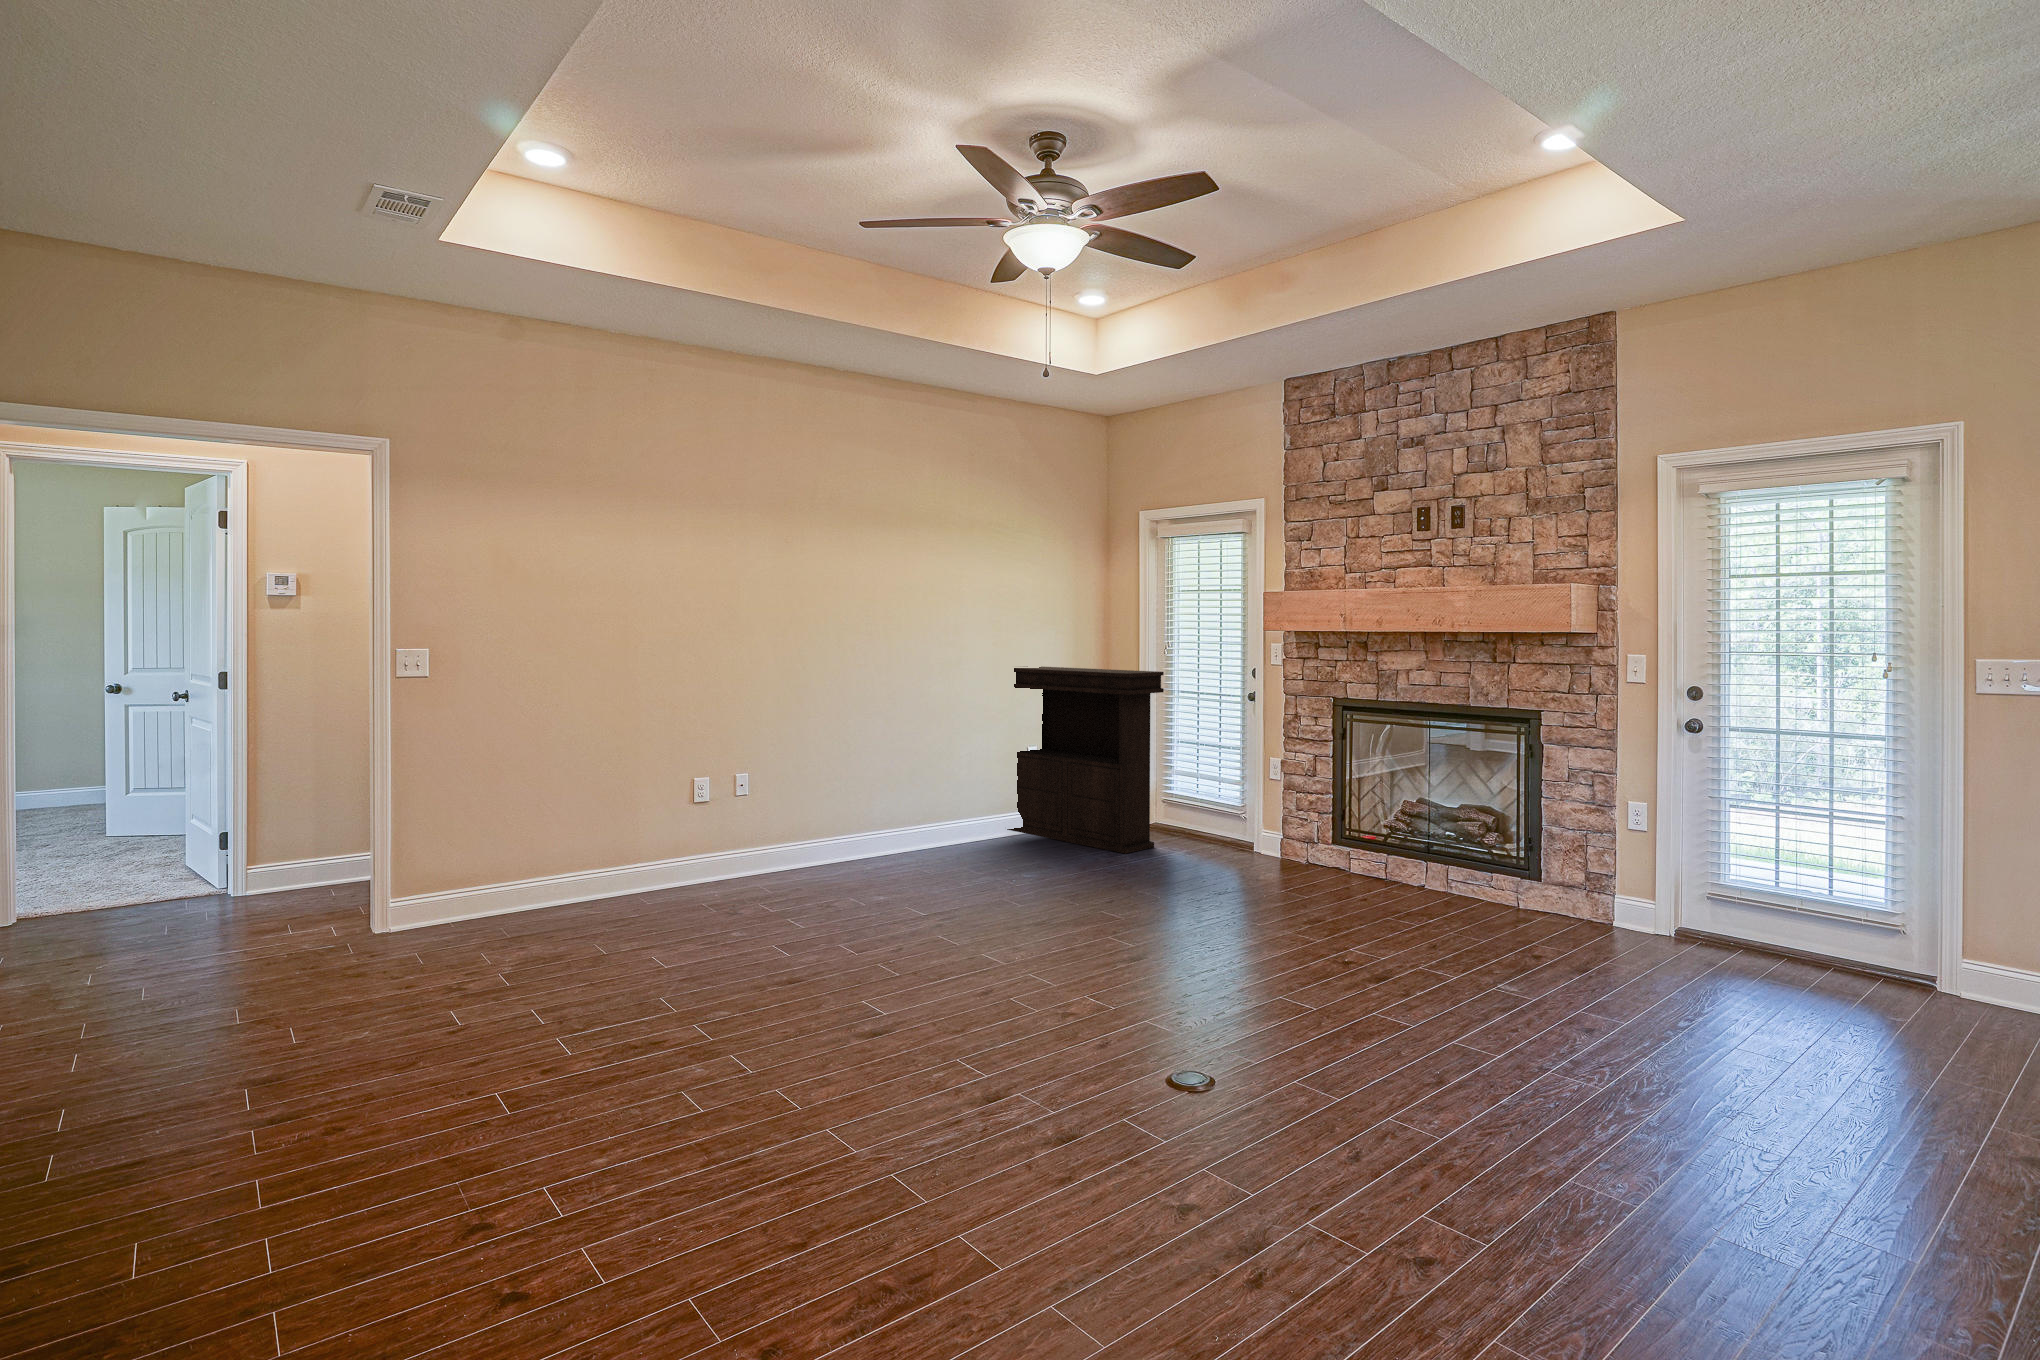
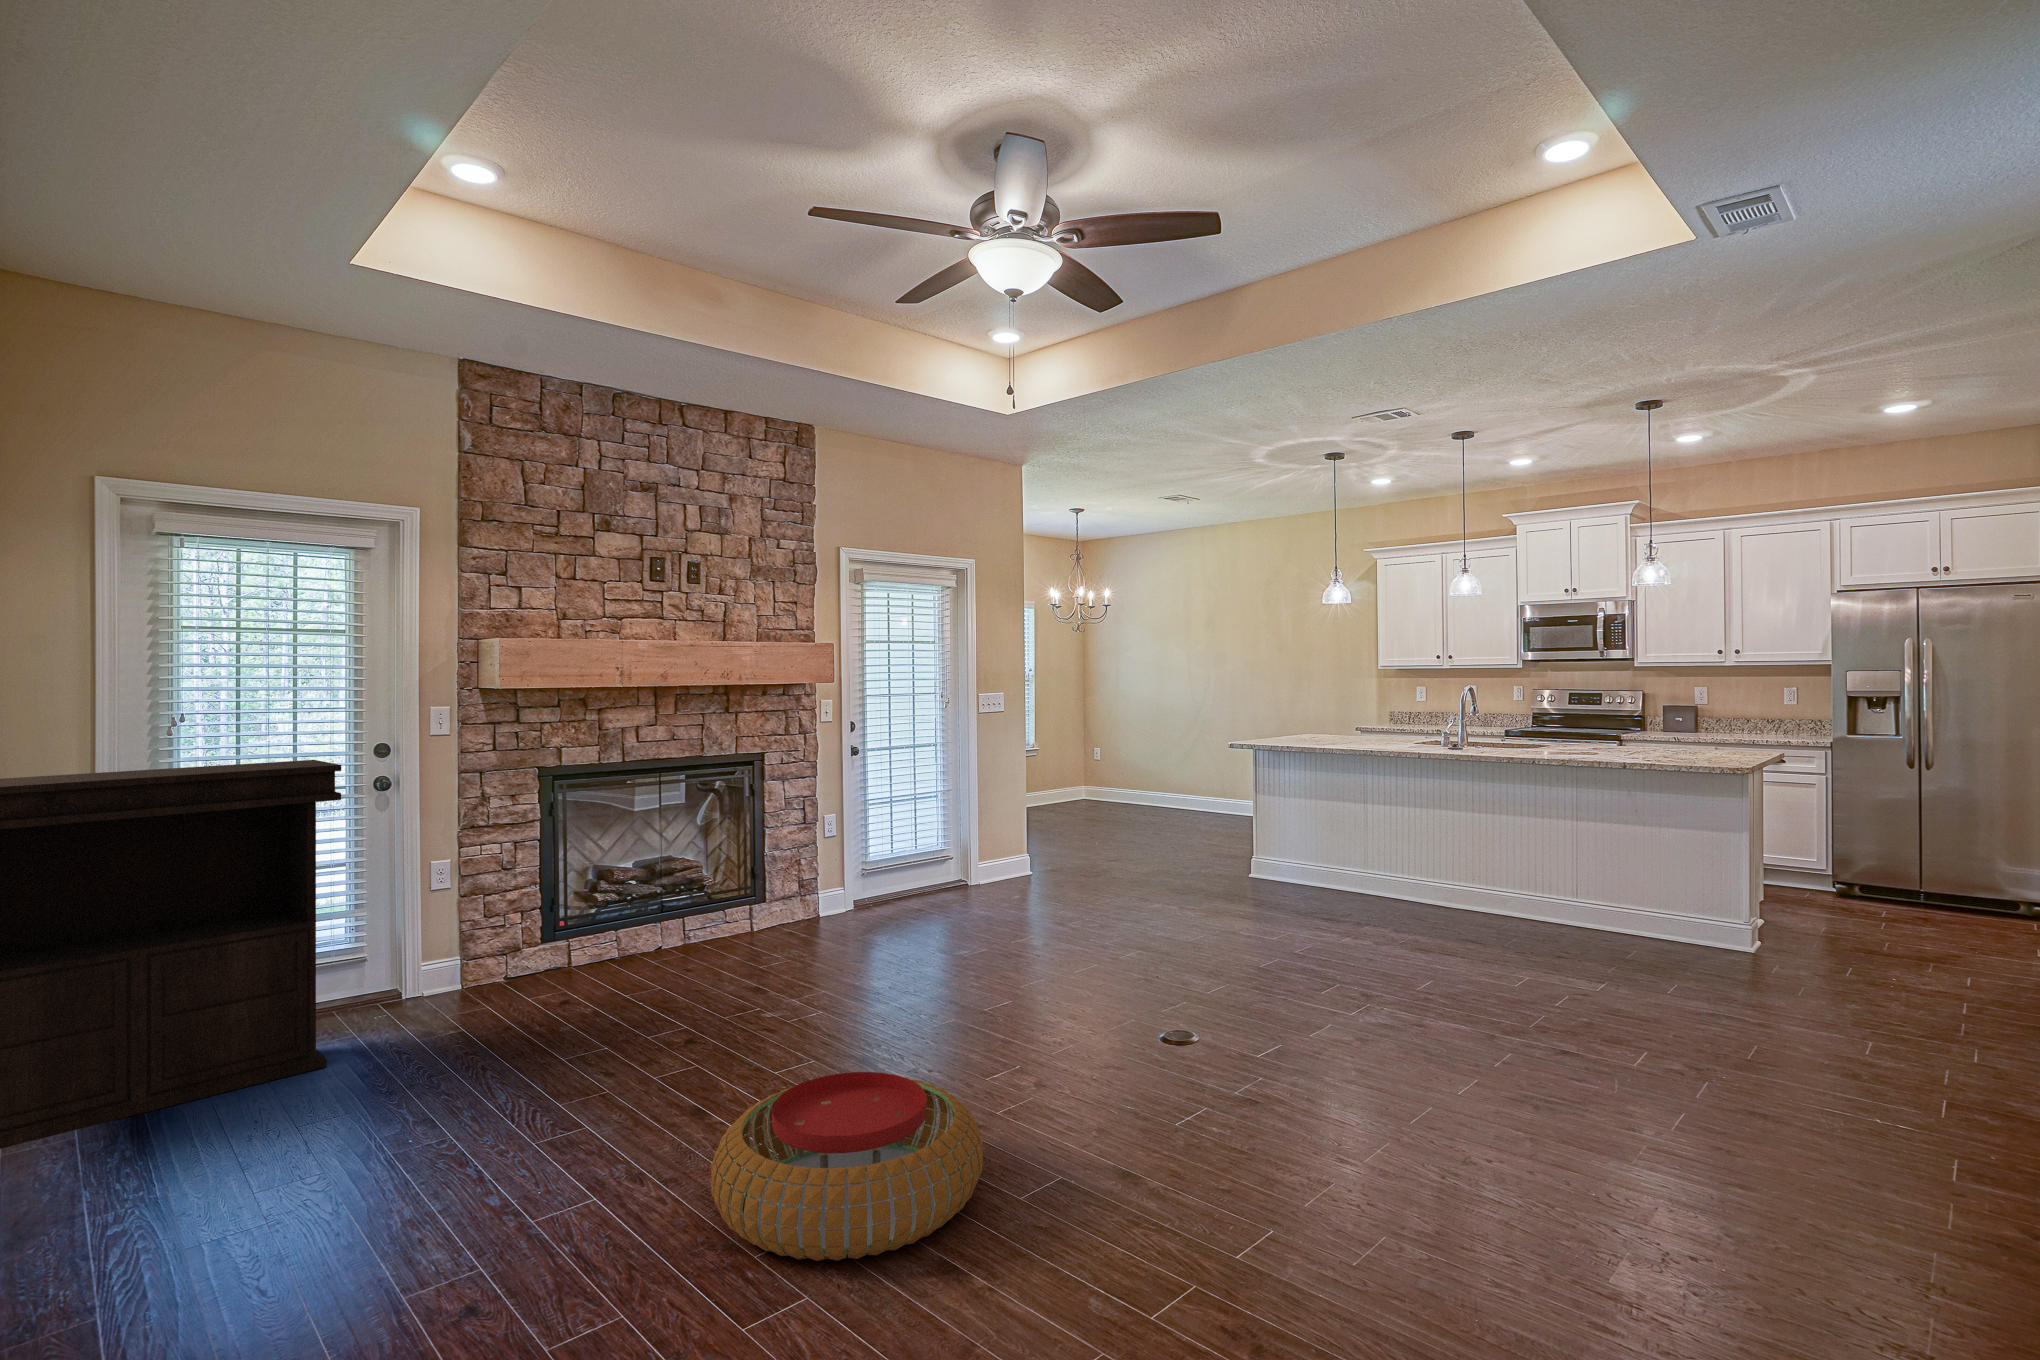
pouf: none [812,884,988,982] -> present [711,1072,983,1261]

